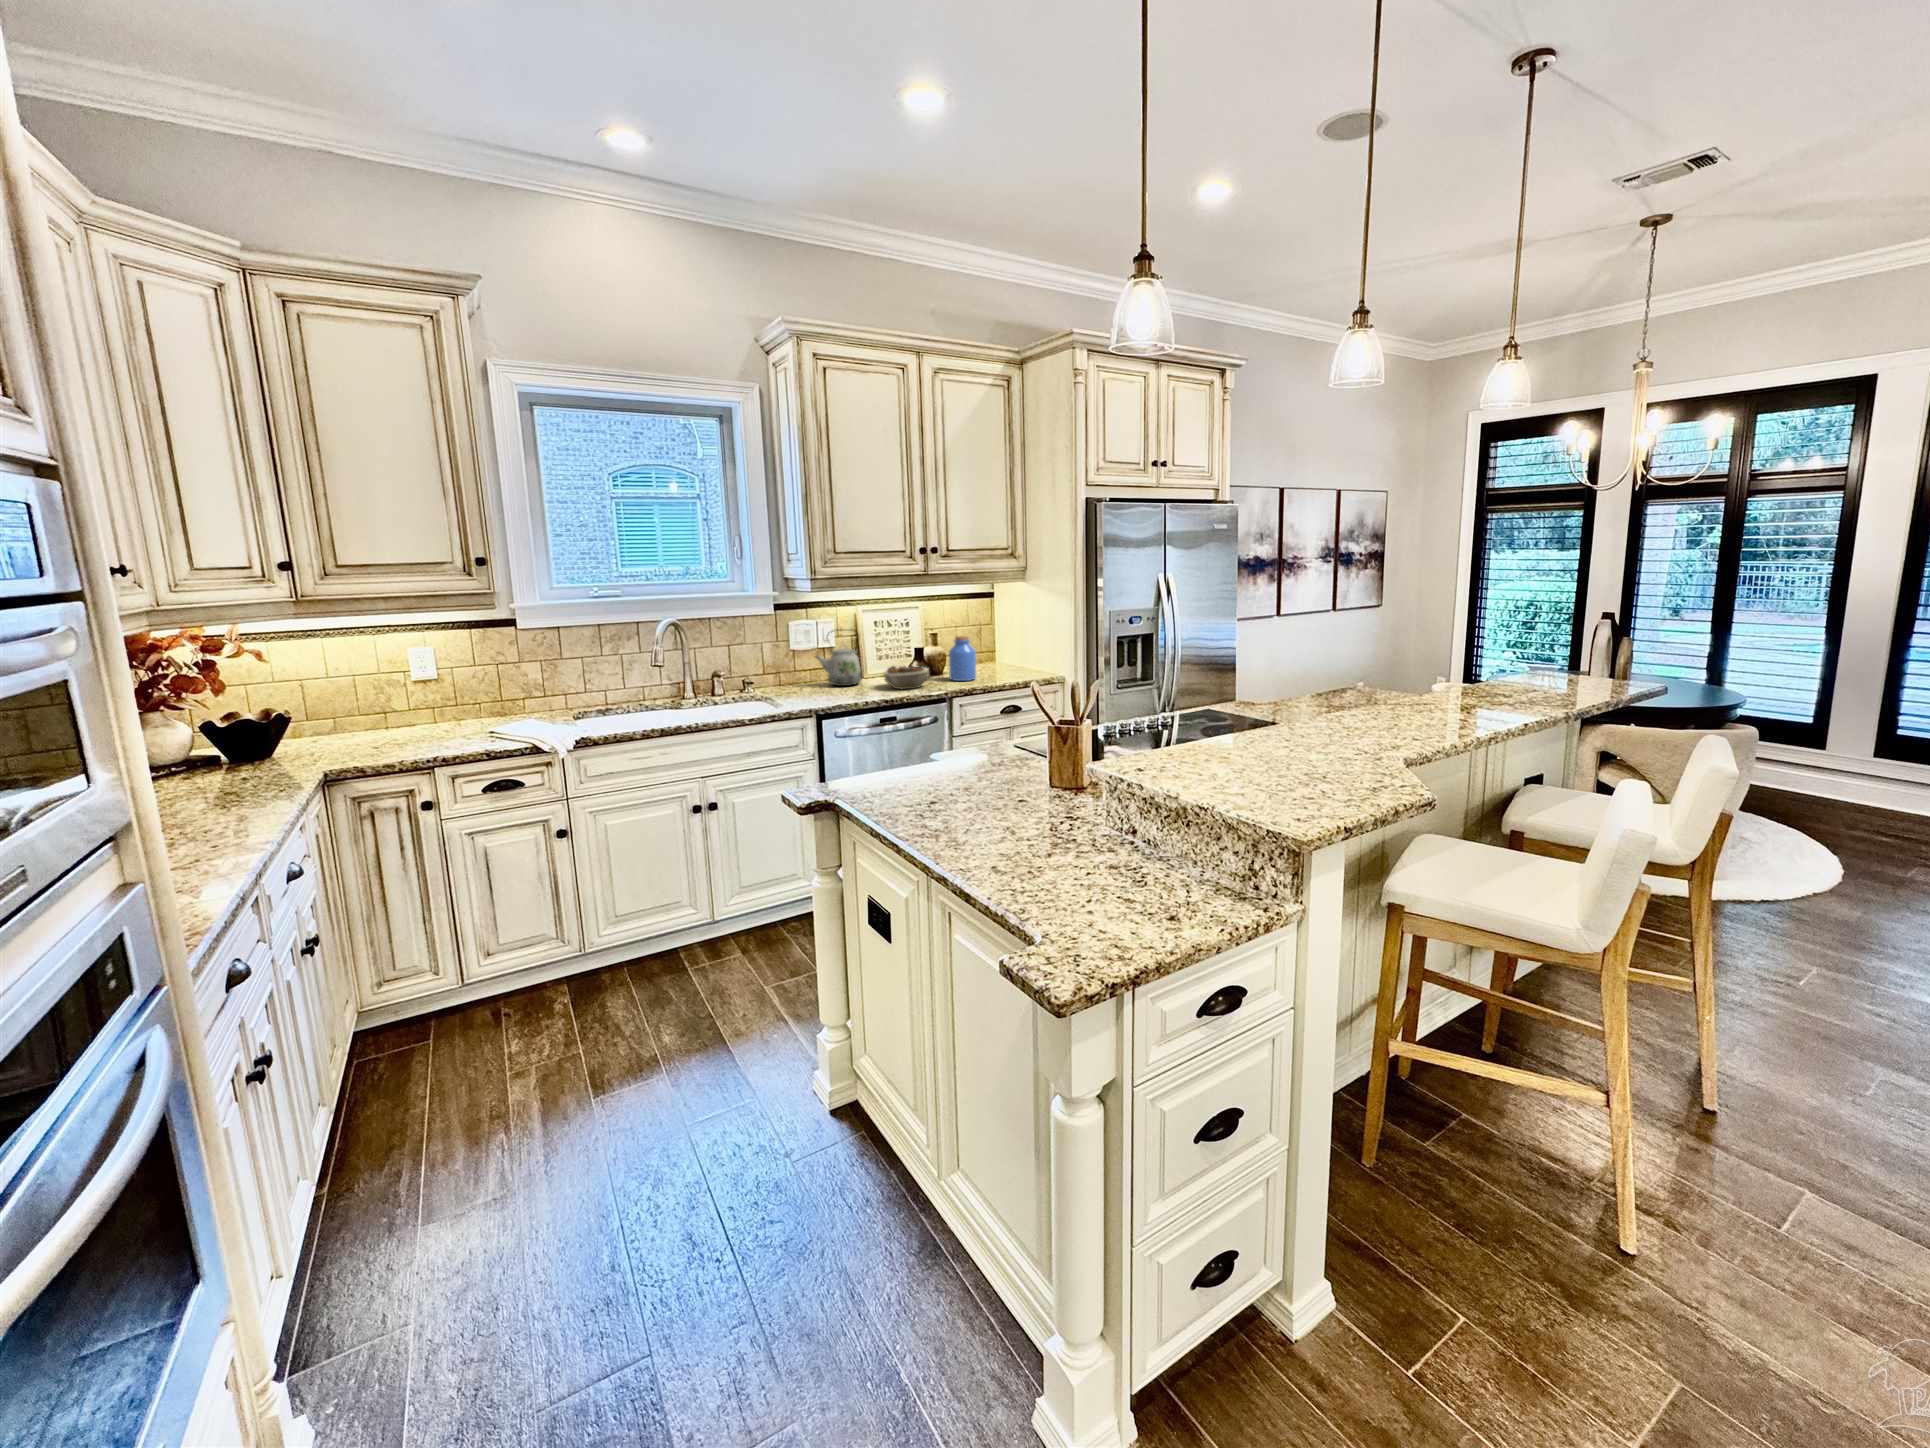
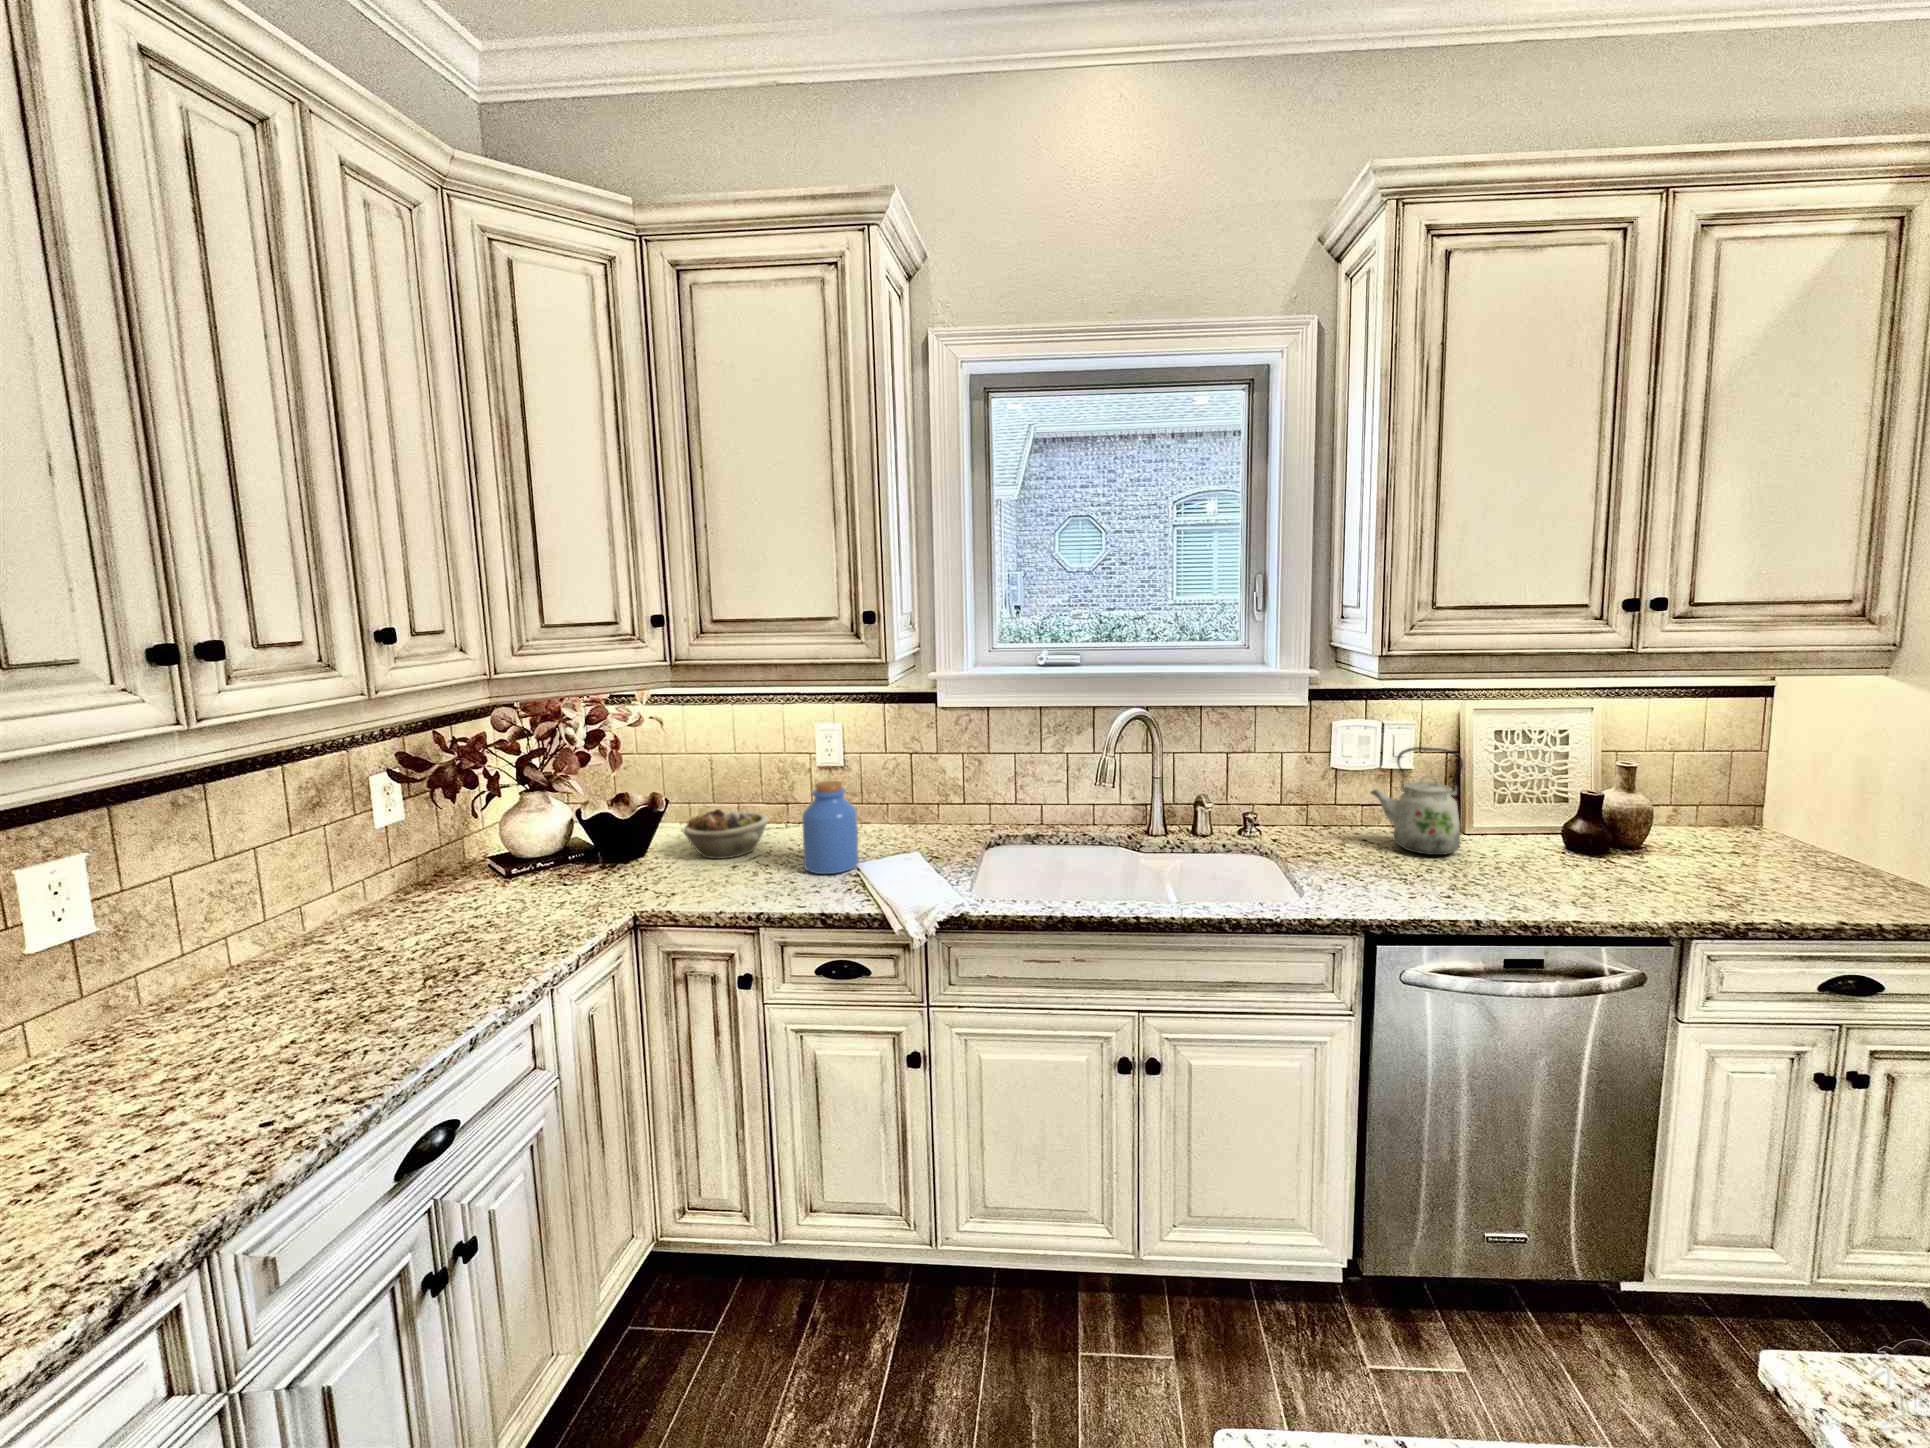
jar: present [949,636,976,681] -> present [802,781,859,874]
succulent planter: present [884,666,929,689] -> present [683,809,769,859]

